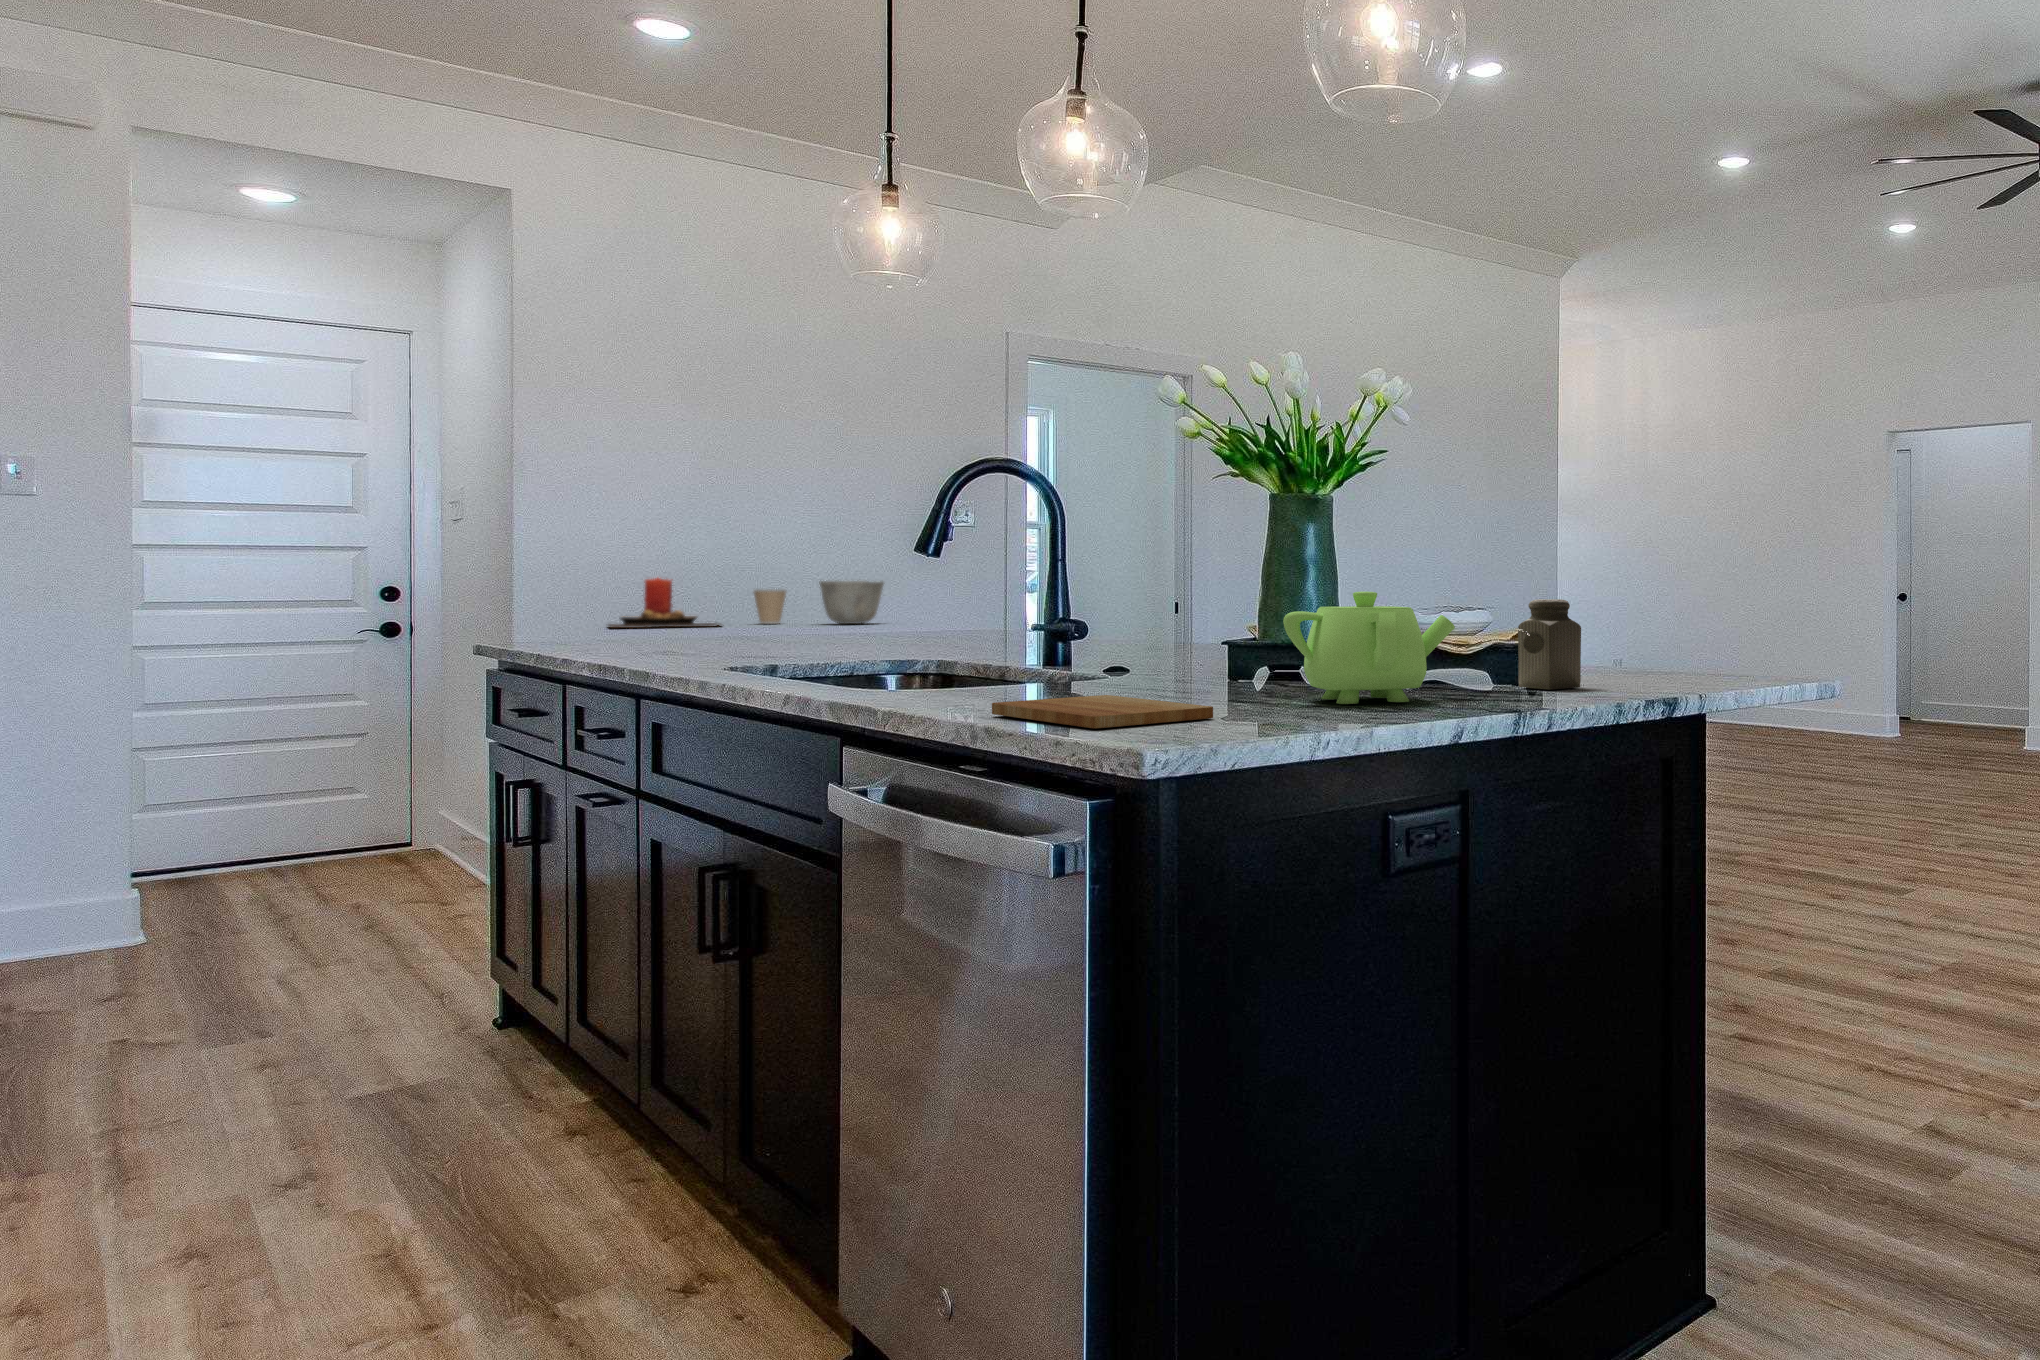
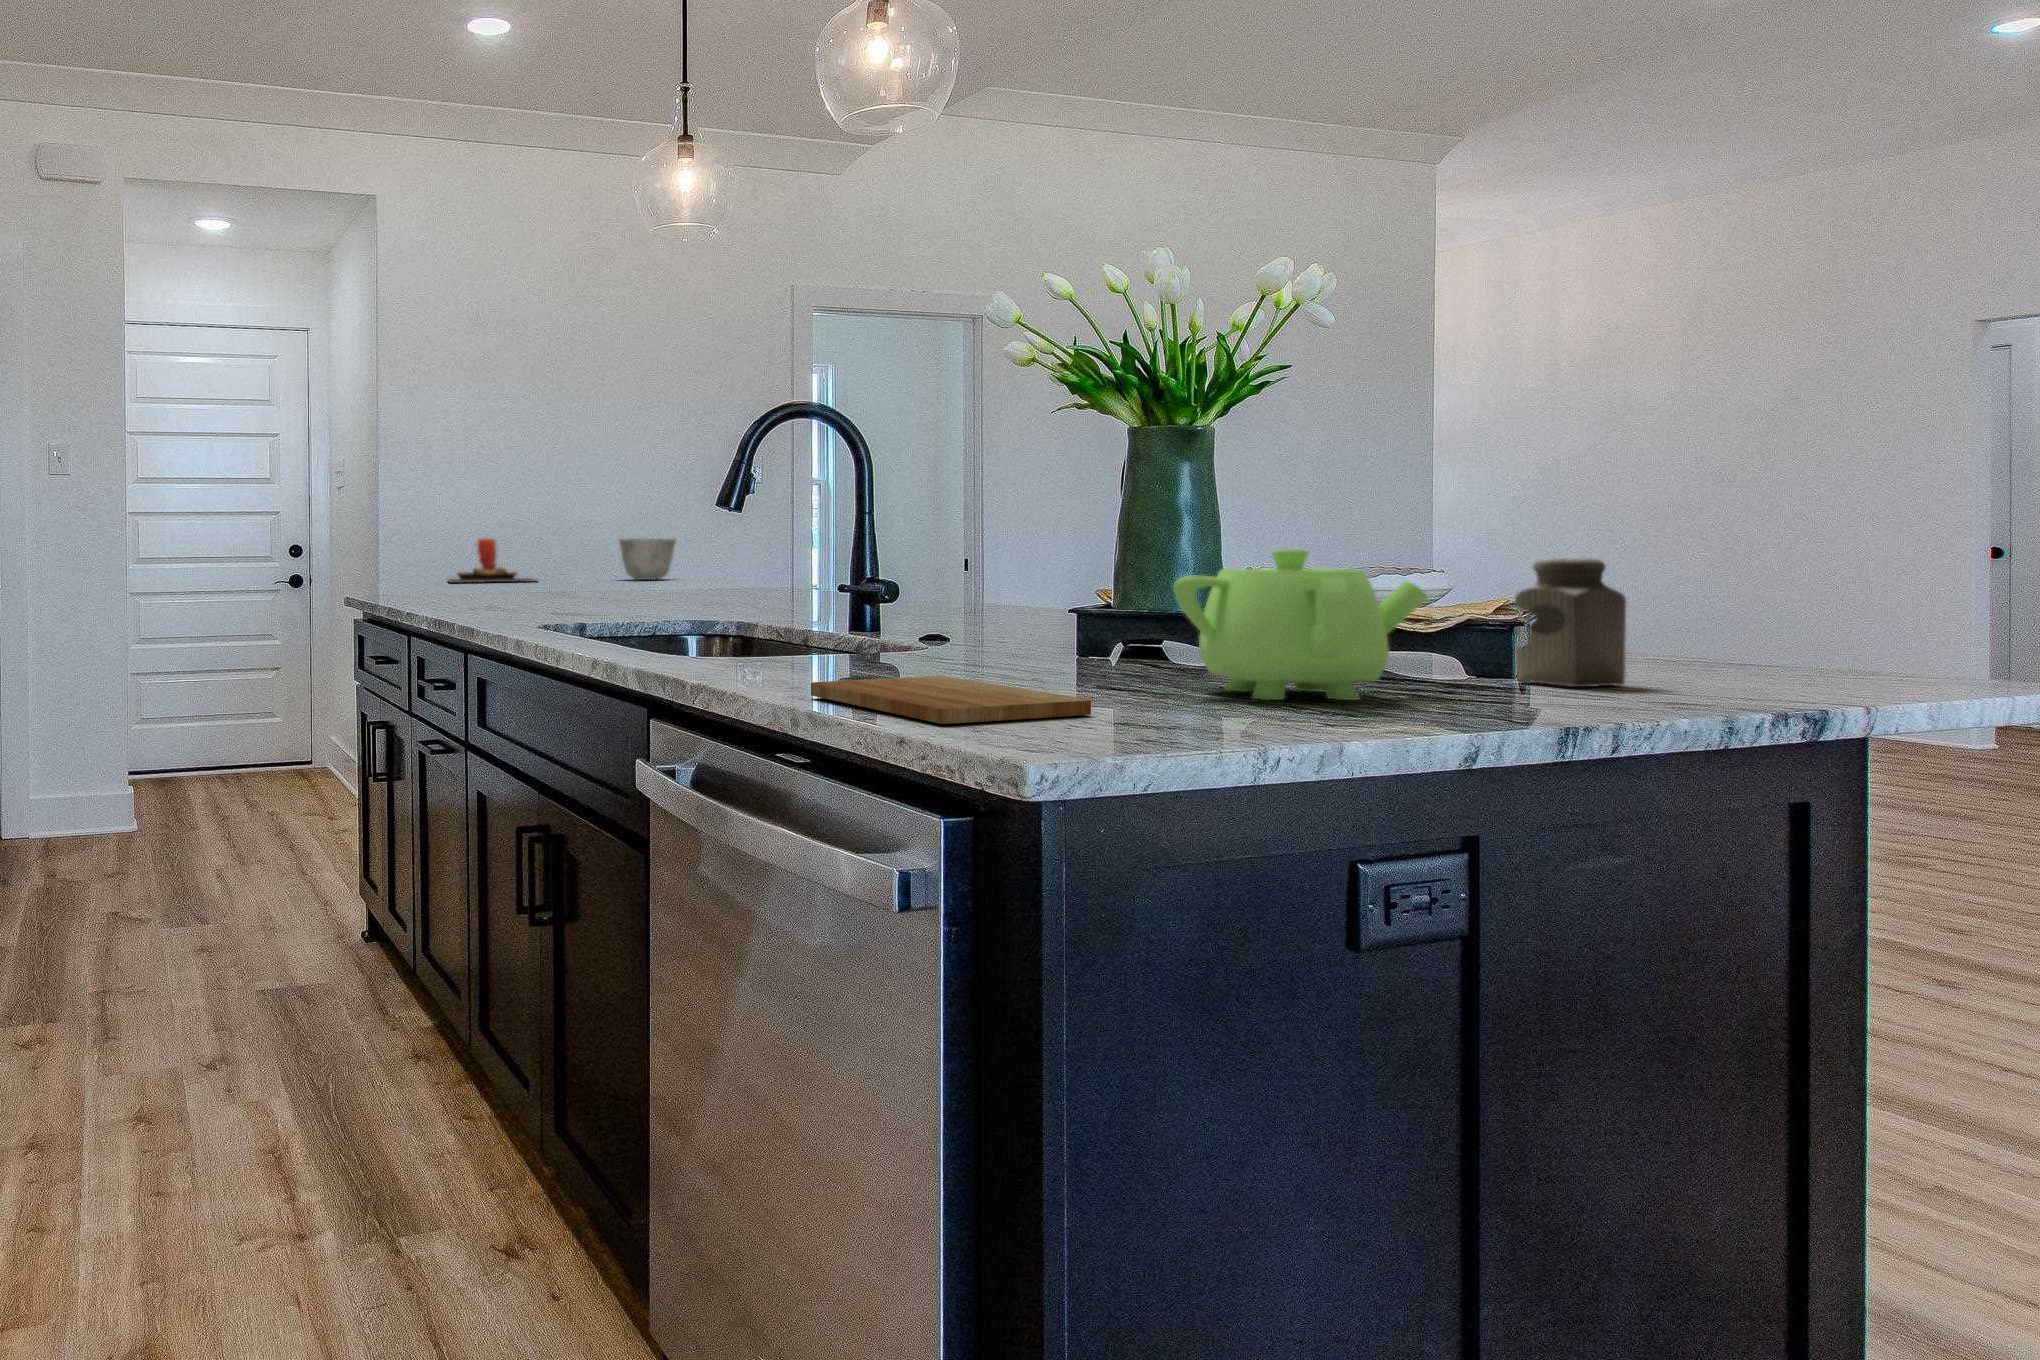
coffee cup: present [754,589,786,624] -> none [563,547,592,579]

